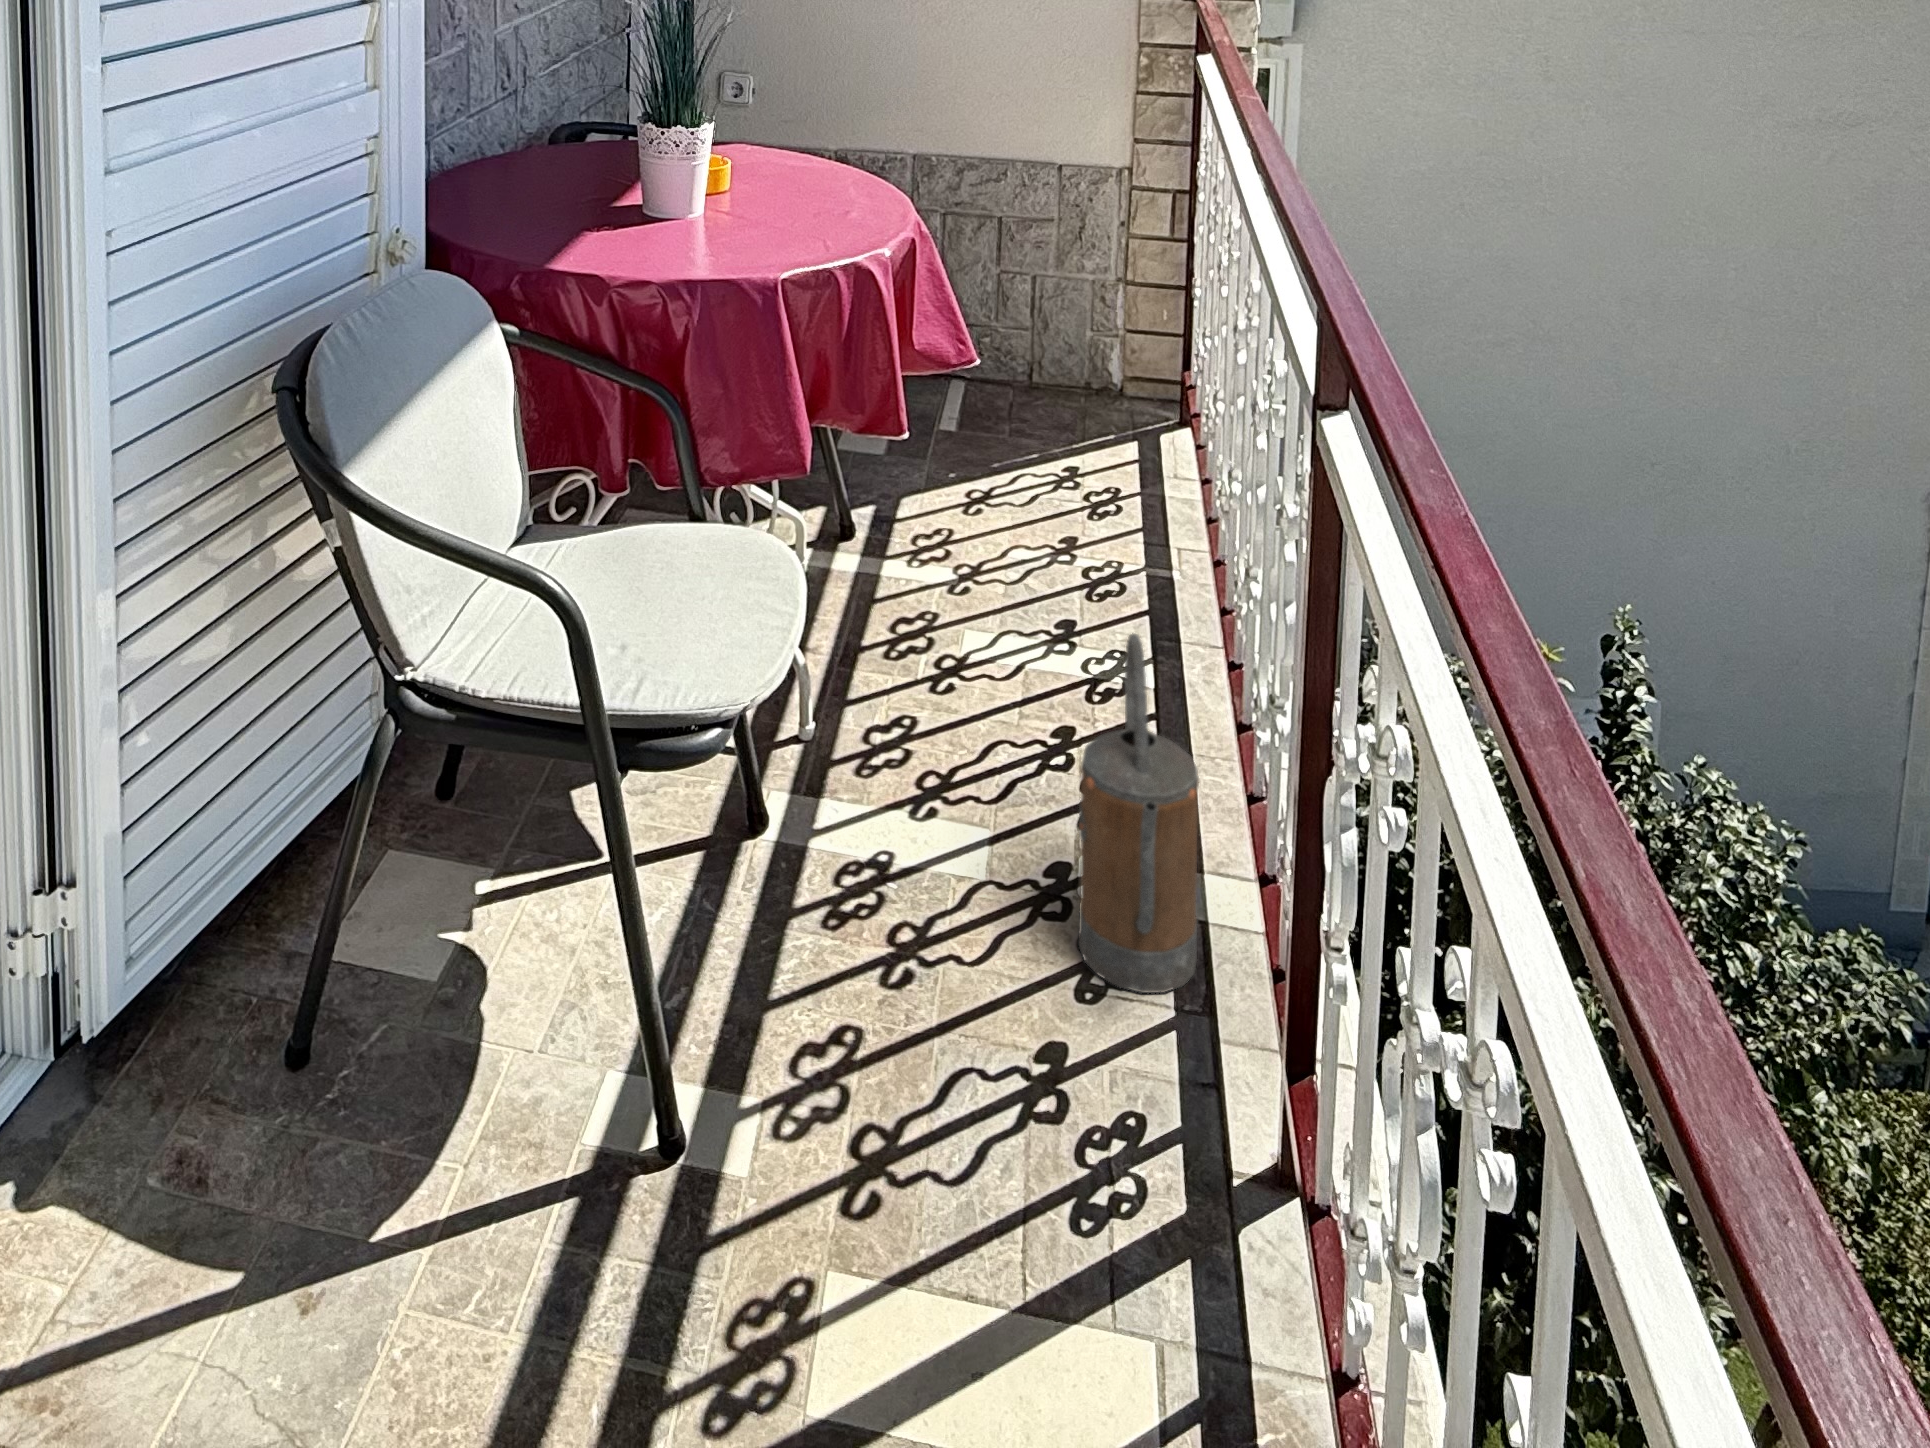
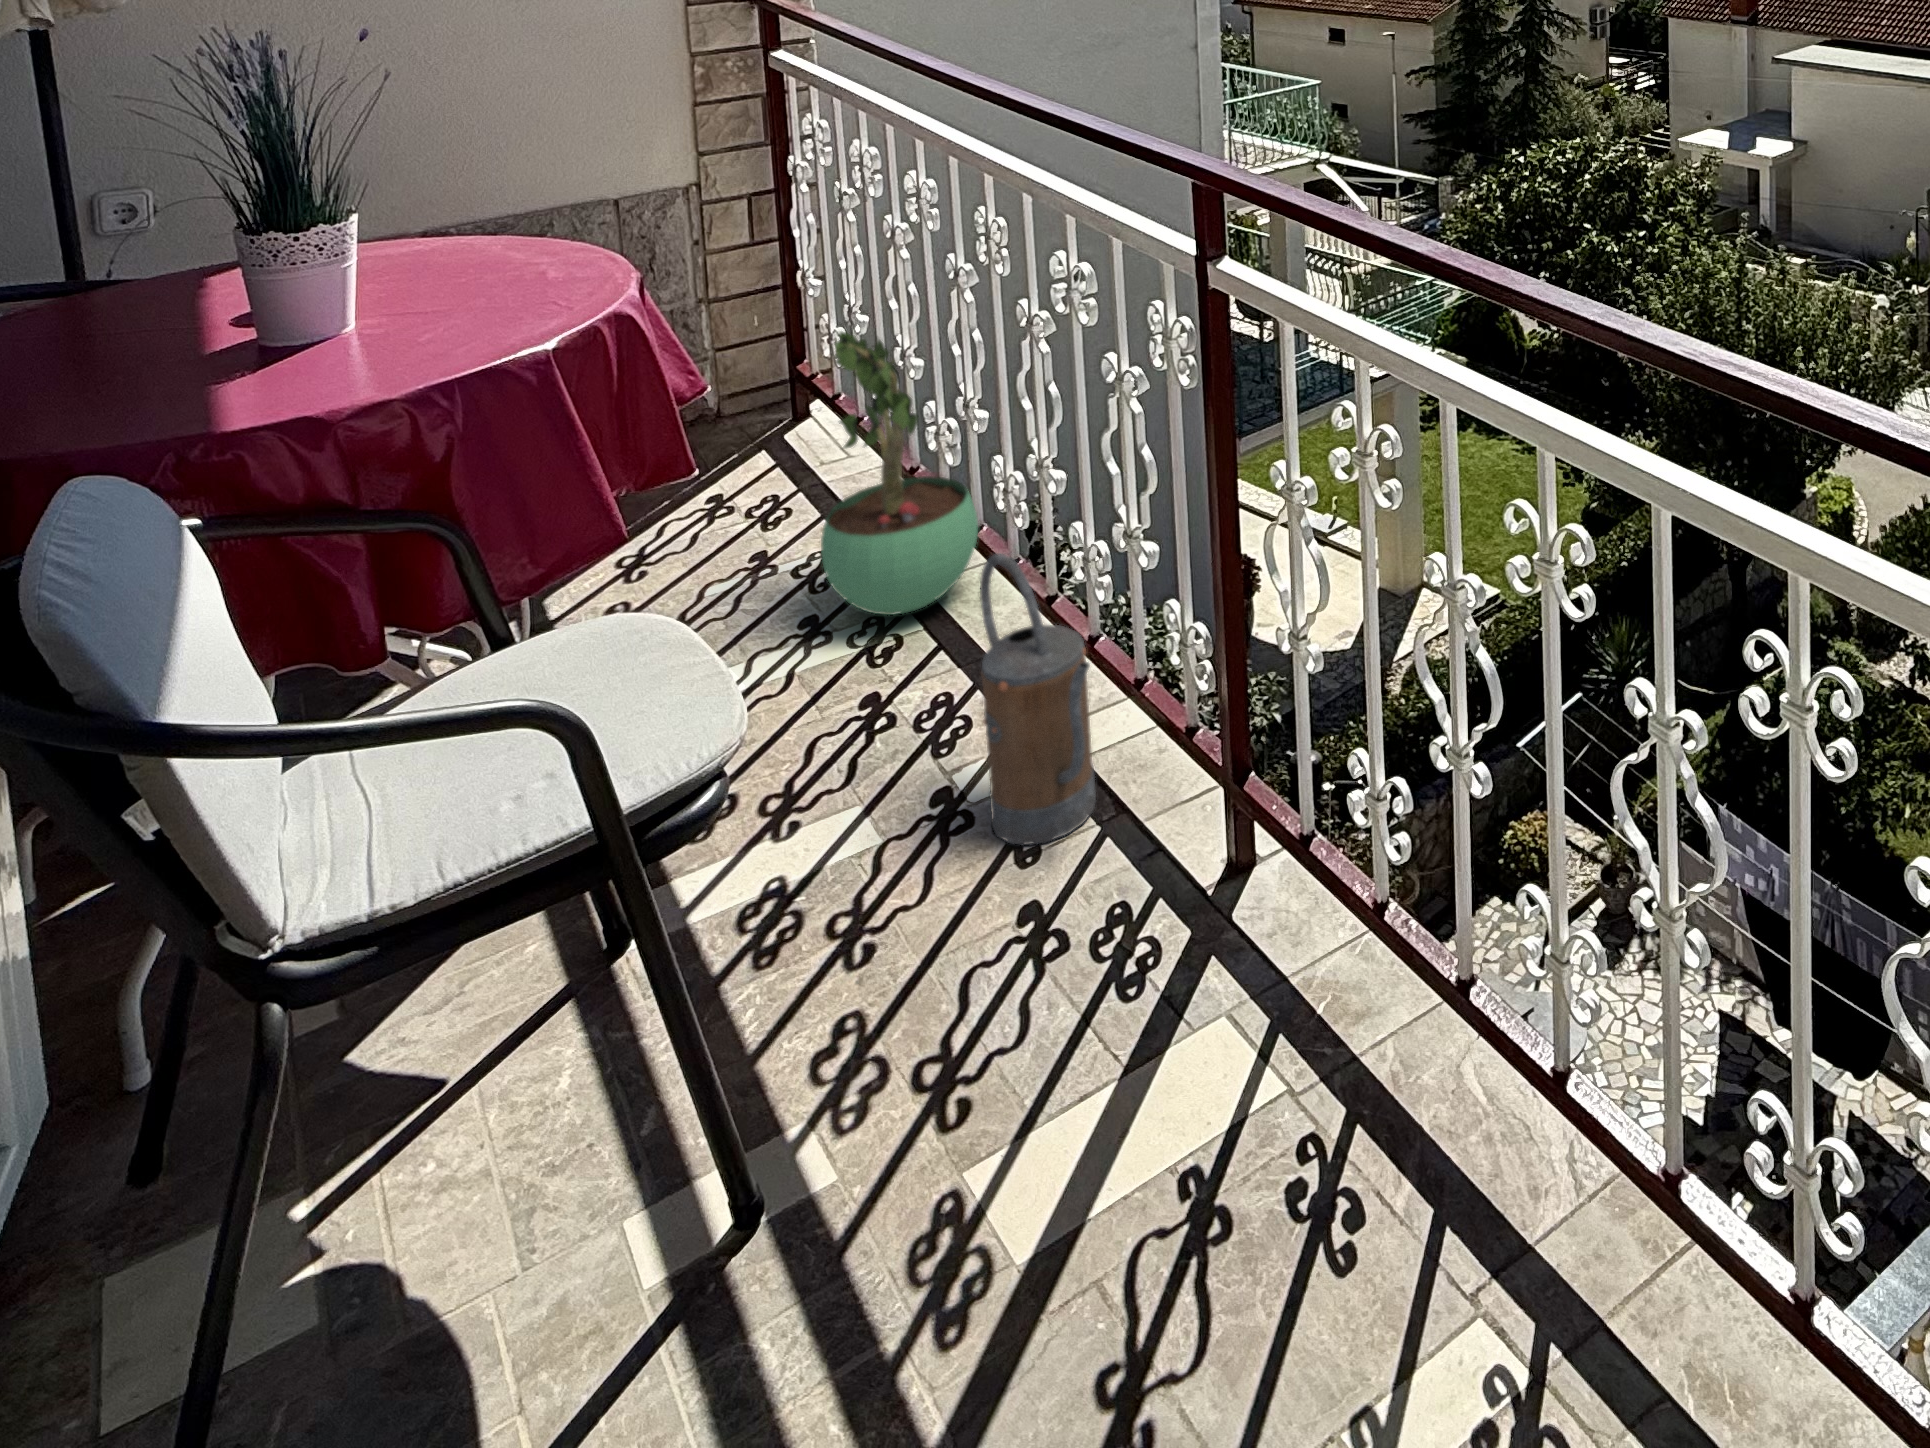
potted plant: none [1081,342,1242,663] -> present [821,332,978,615]

